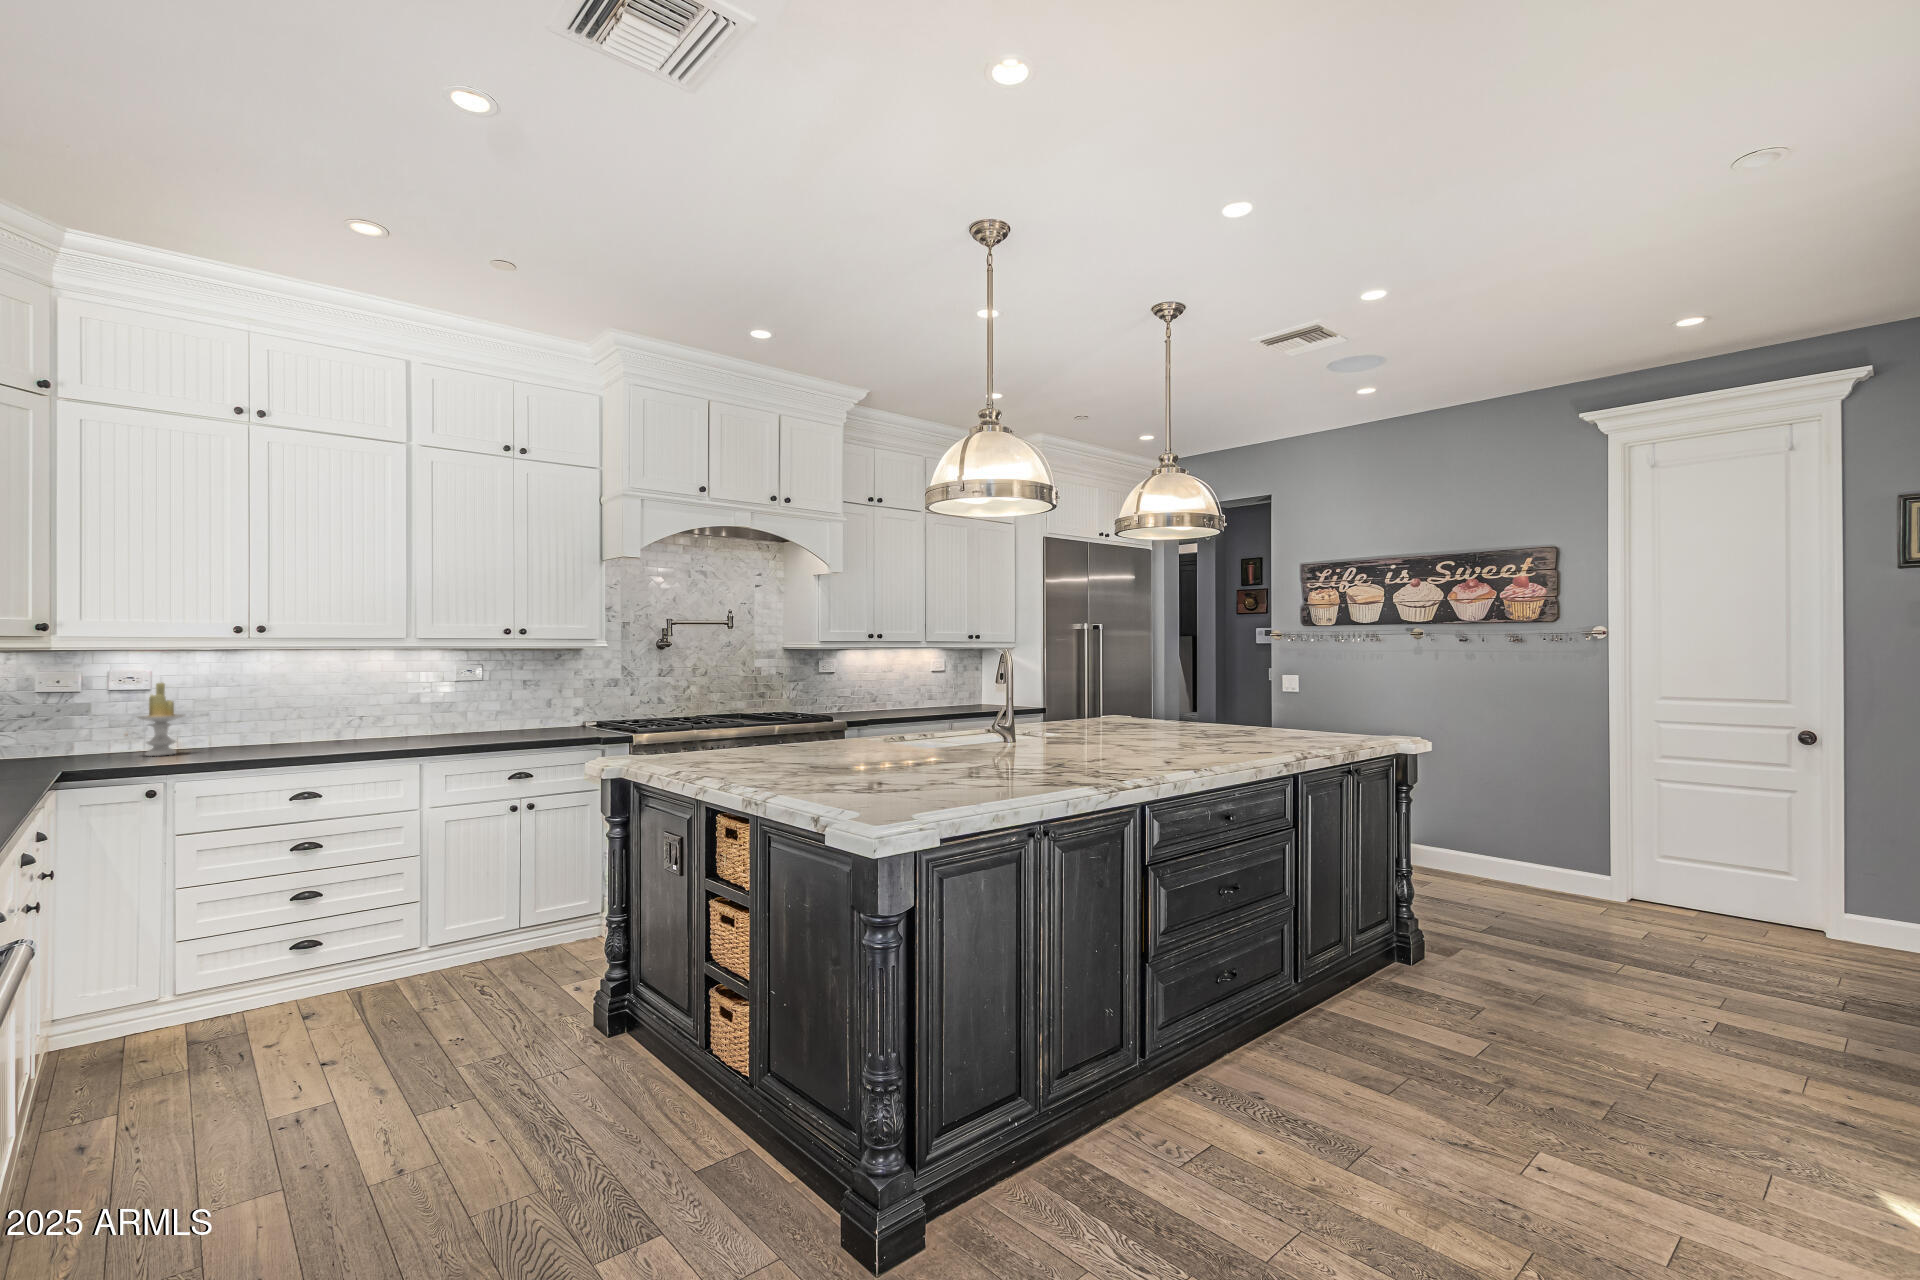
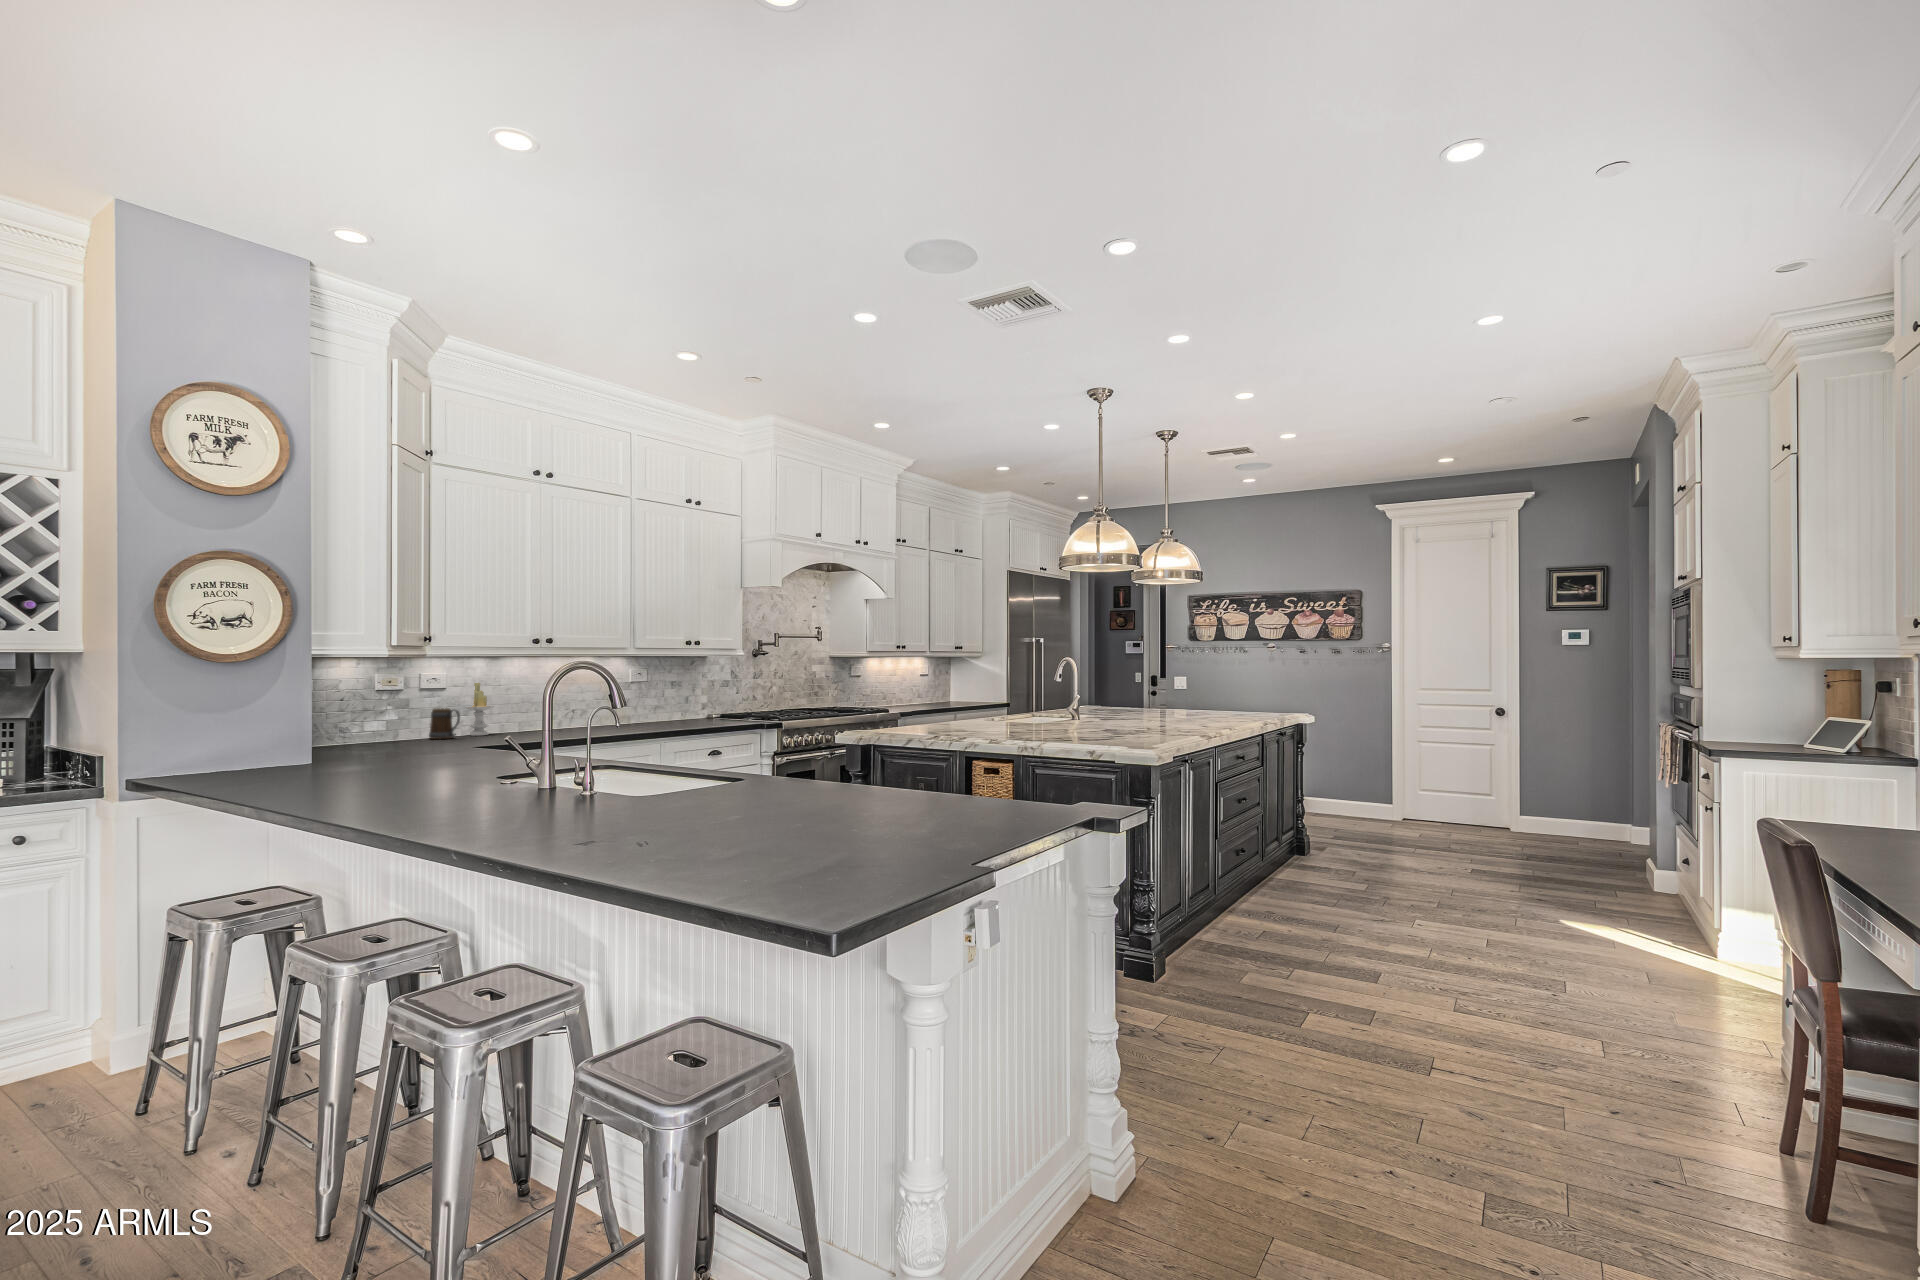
mug: none [54,719,97,763] -> present [429,708,460,739]

